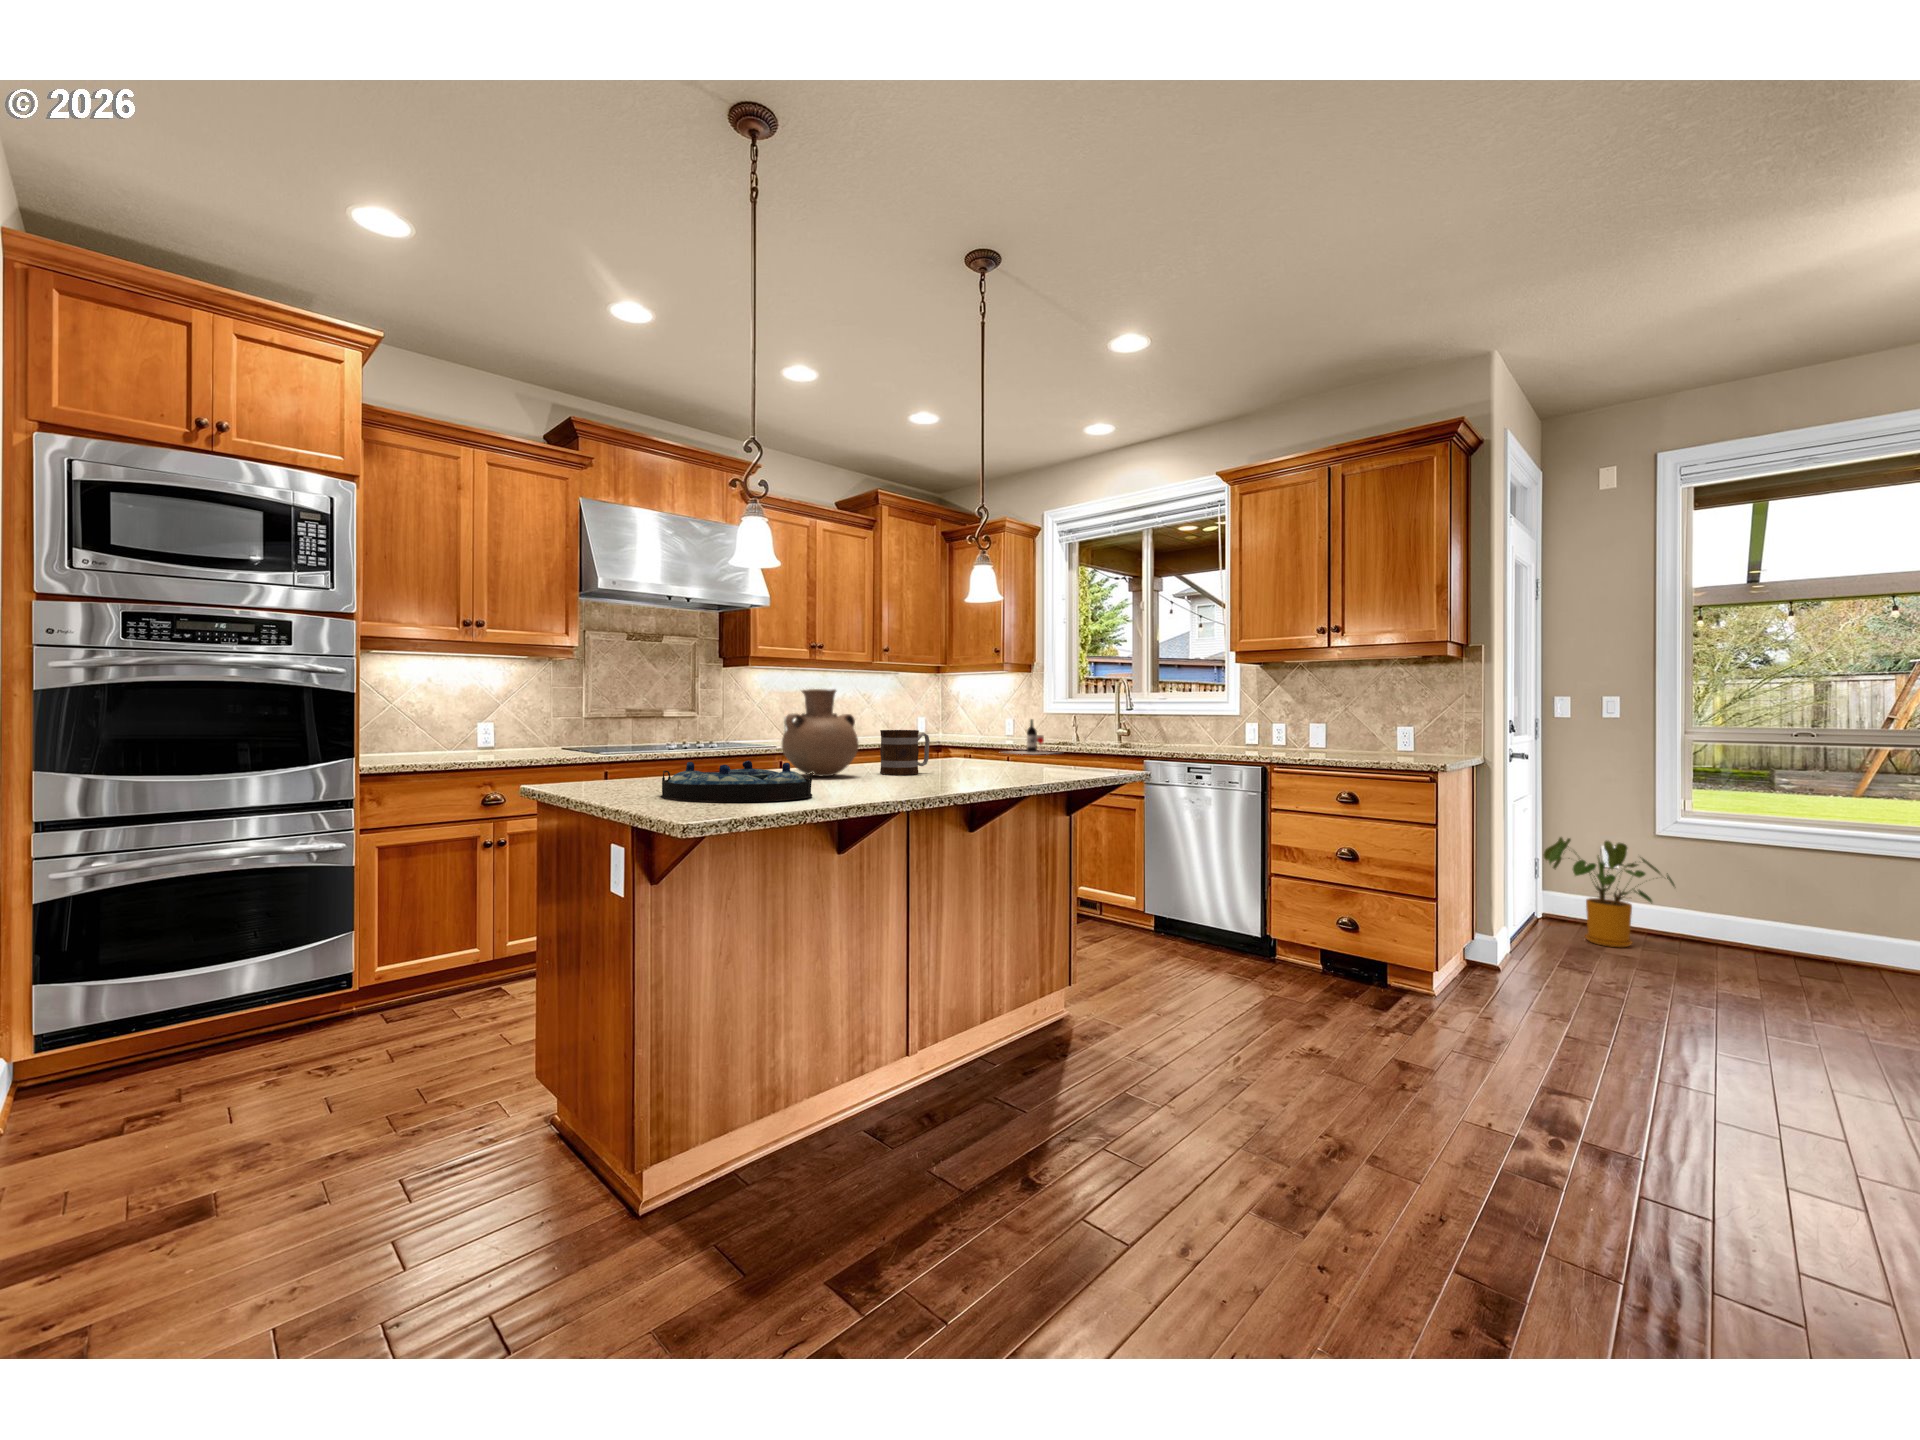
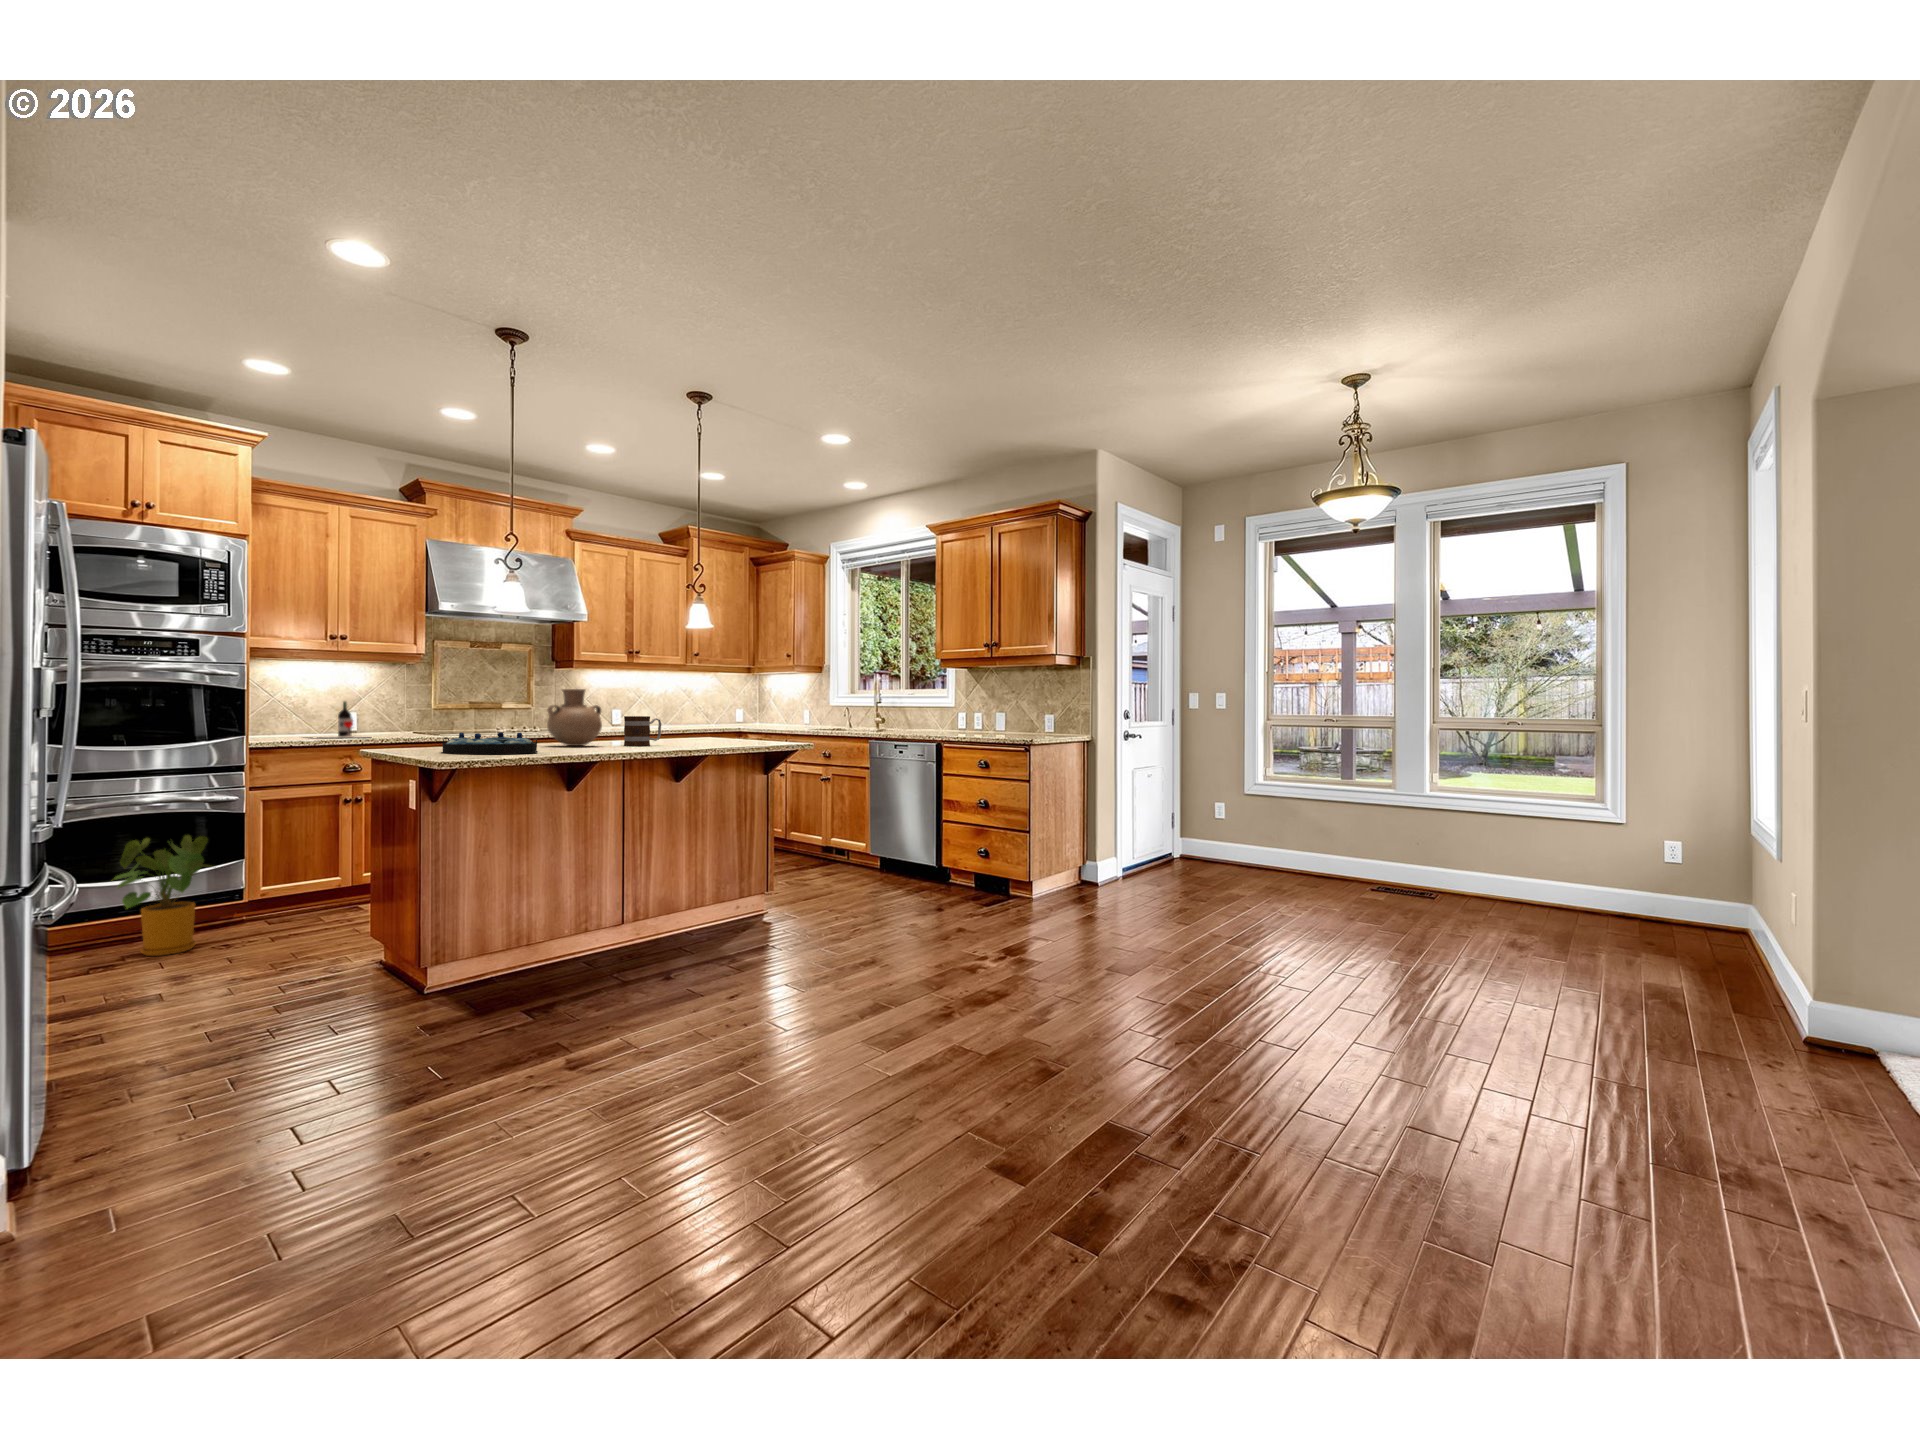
wine bottle: present [1011,719,1047,754] -> present [321,701,355,738]
house plant: present [1544,837,1676,947] -> present [114,835,211,956]

